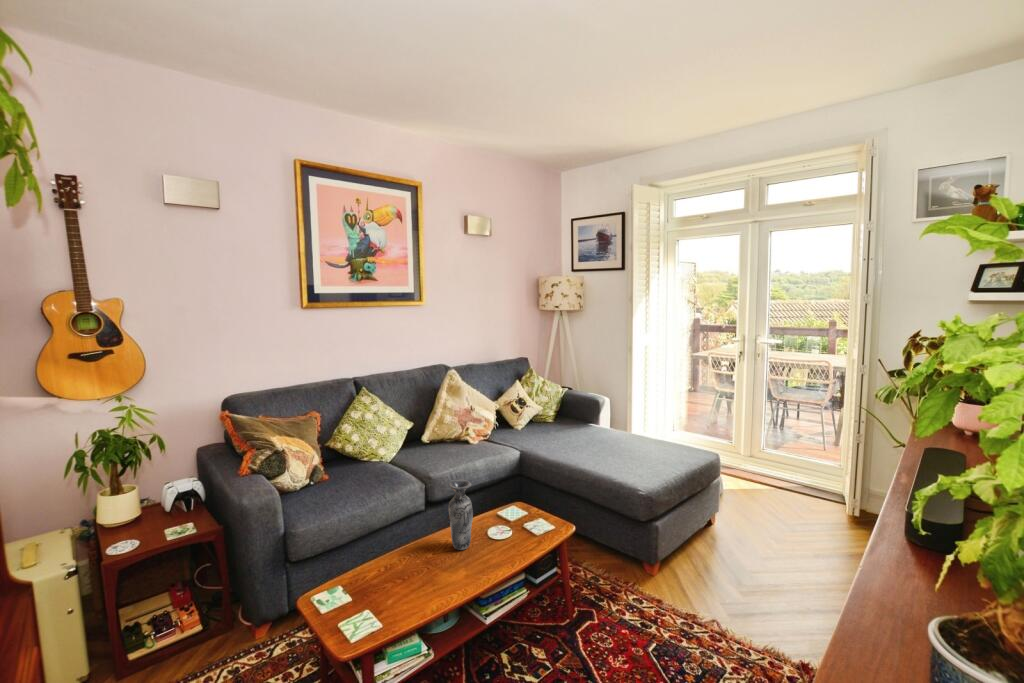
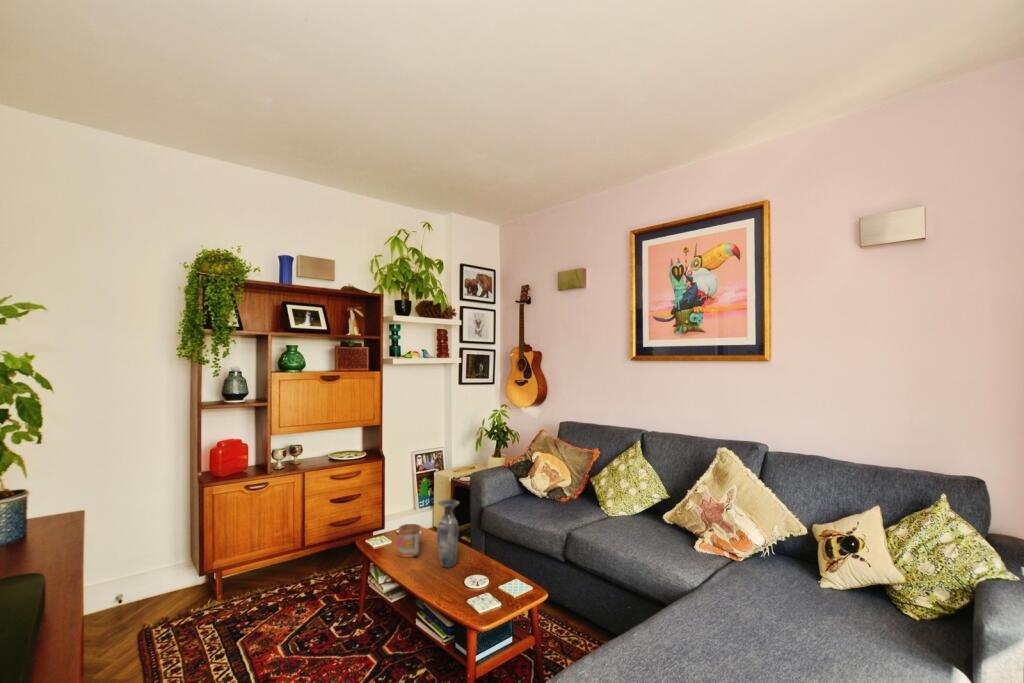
mug: none [408,539,447,585] -> present [398,524,421,557]

